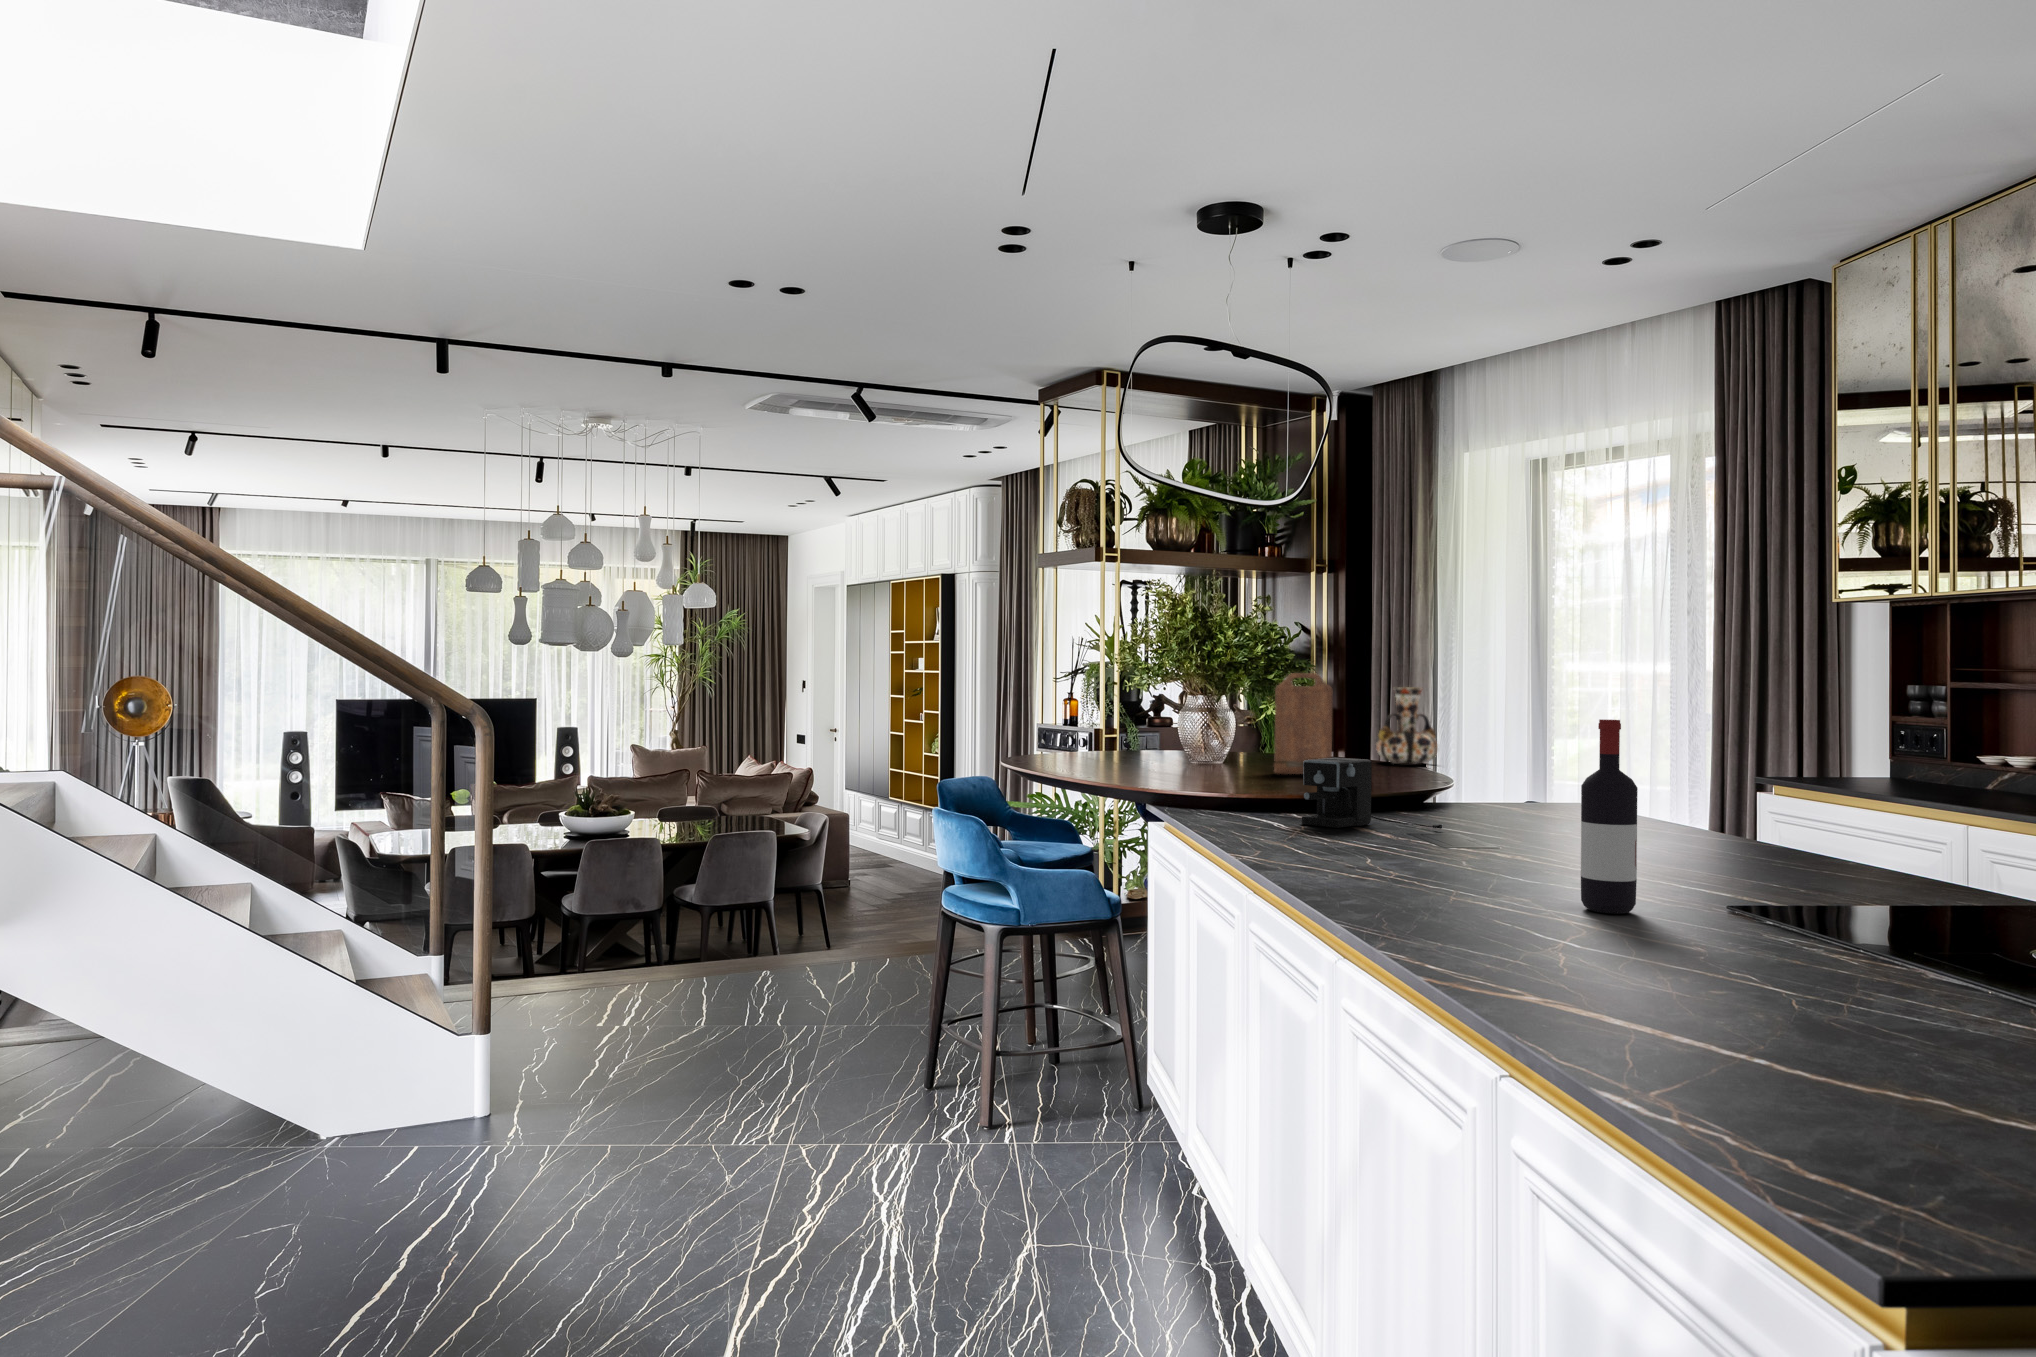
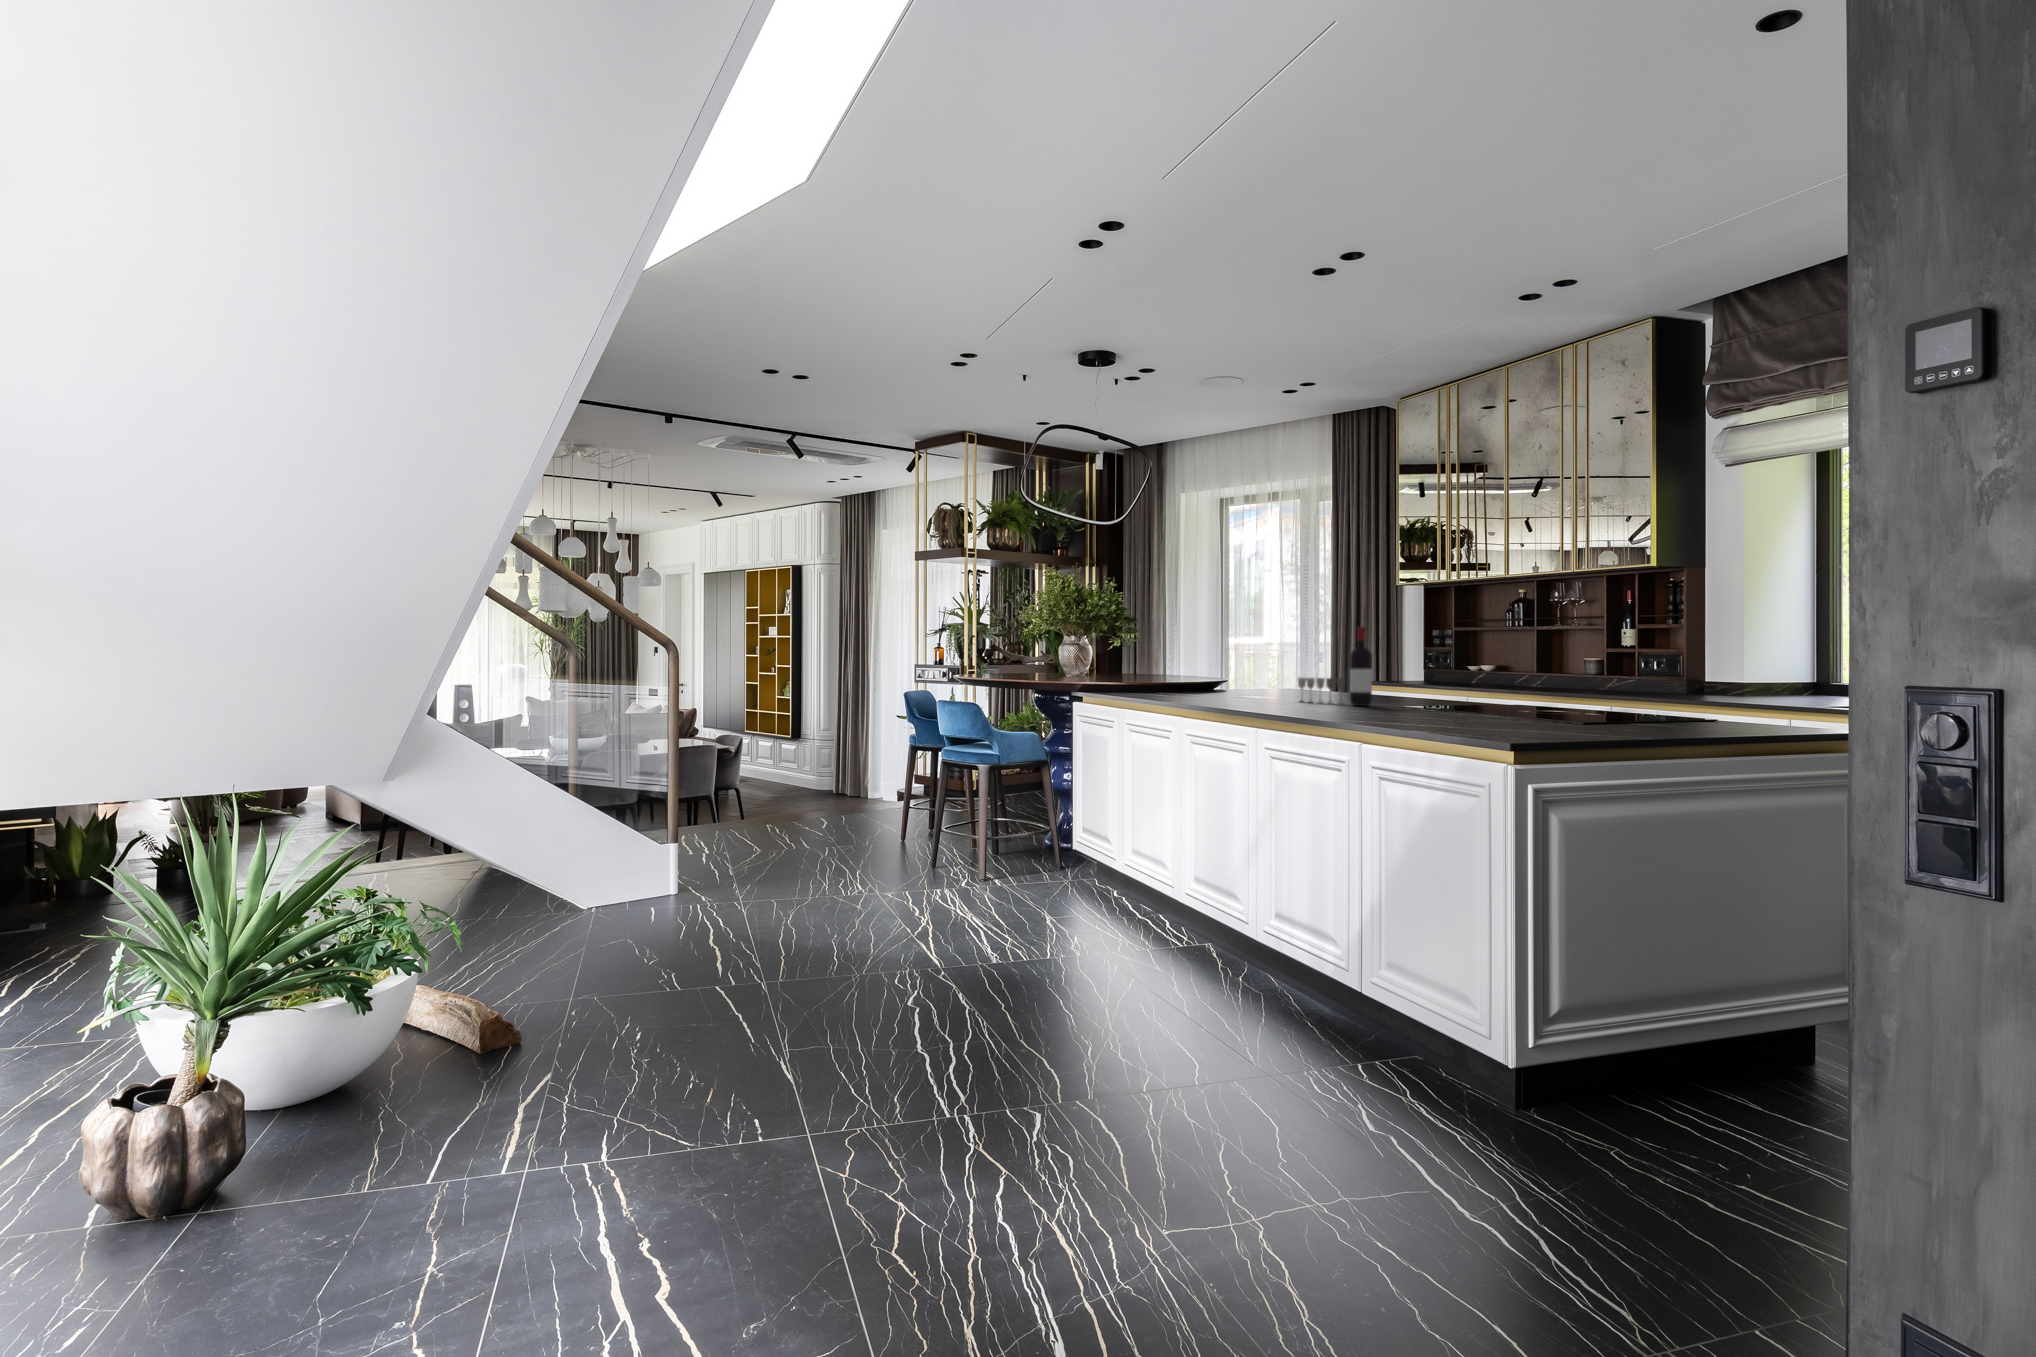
cutting board: present [1274,673,1333,774] -> none [1116,625,1146,684]
vase: present [1376,687,1438,765] -> none [1156,635,1191,681]
coffee maker: present [1302,758,1443,829] -> none [1184,661,1252,694]
wine glass: none [1482,822,1582,895] -> present [1298,677,1345,703]

